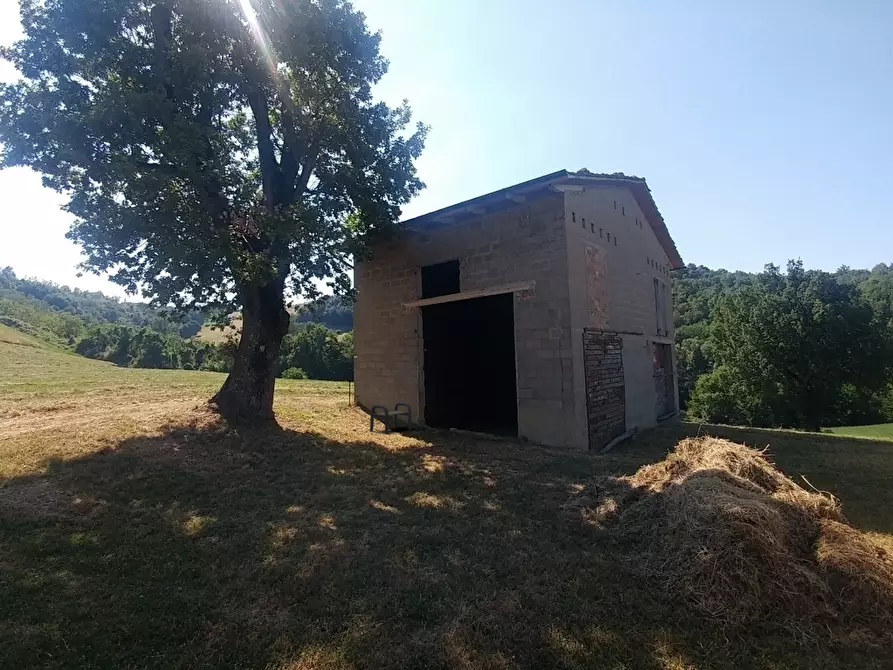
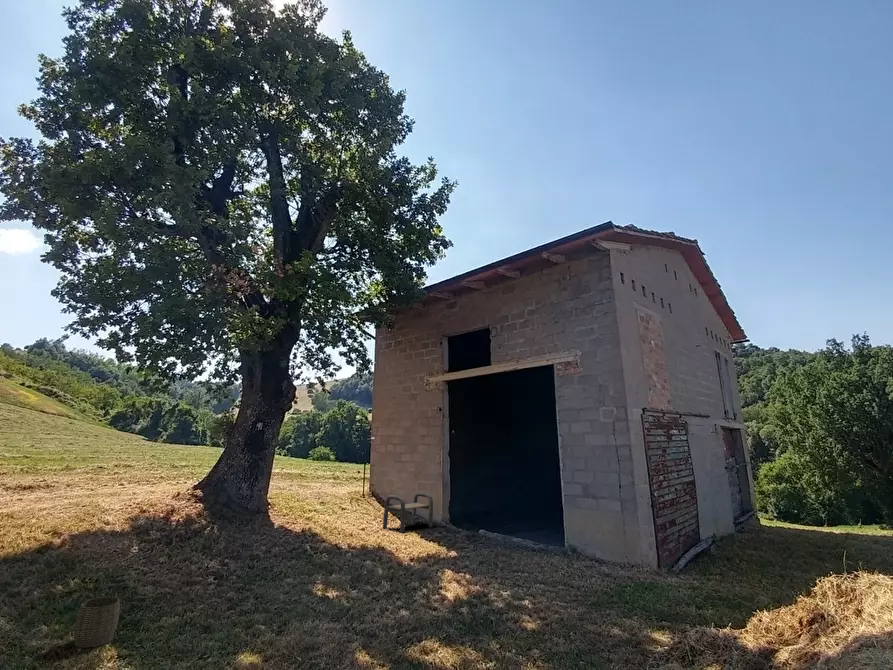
woven basket: none [163,472,193,505] -> present [74,597,120,648]

